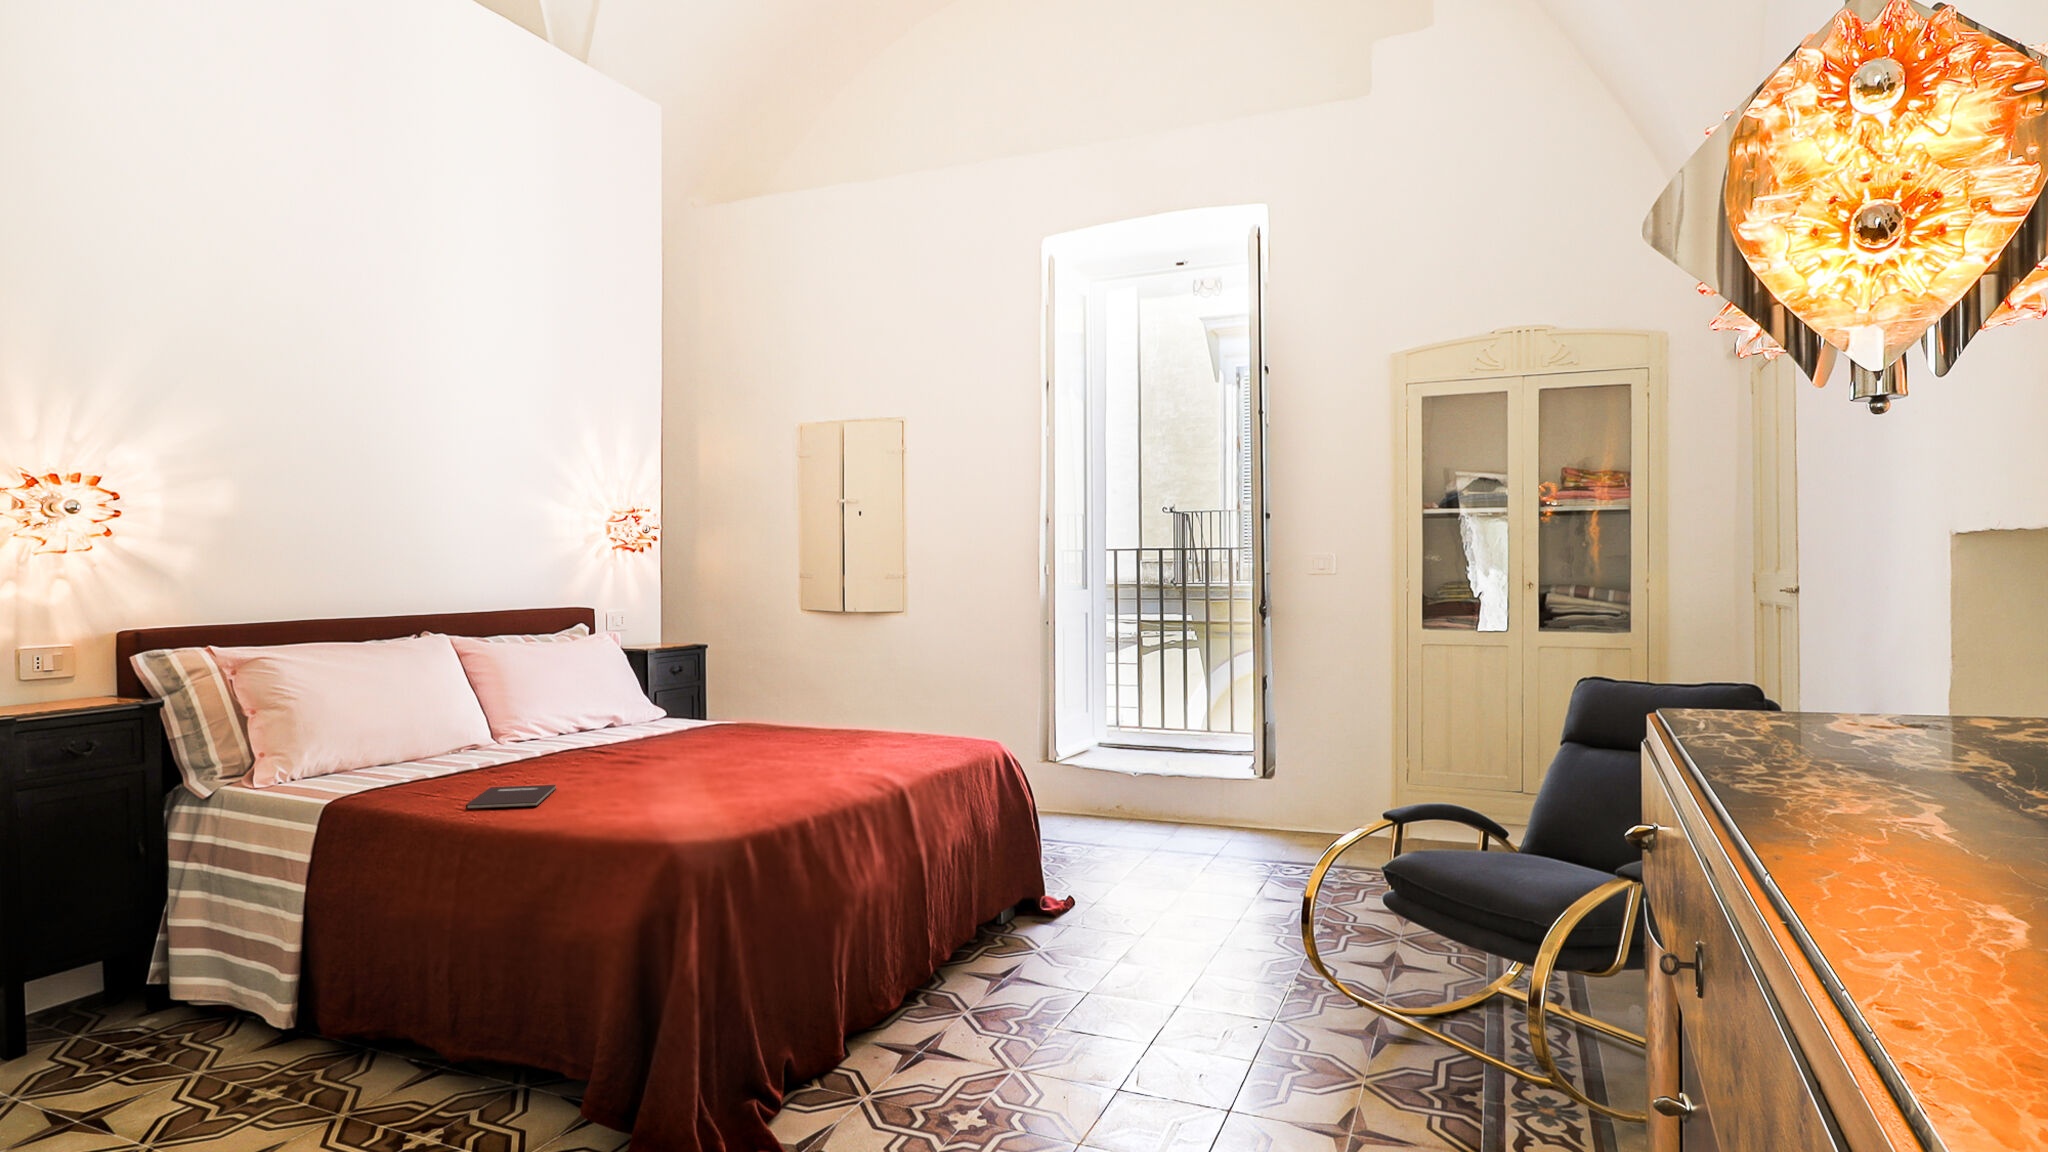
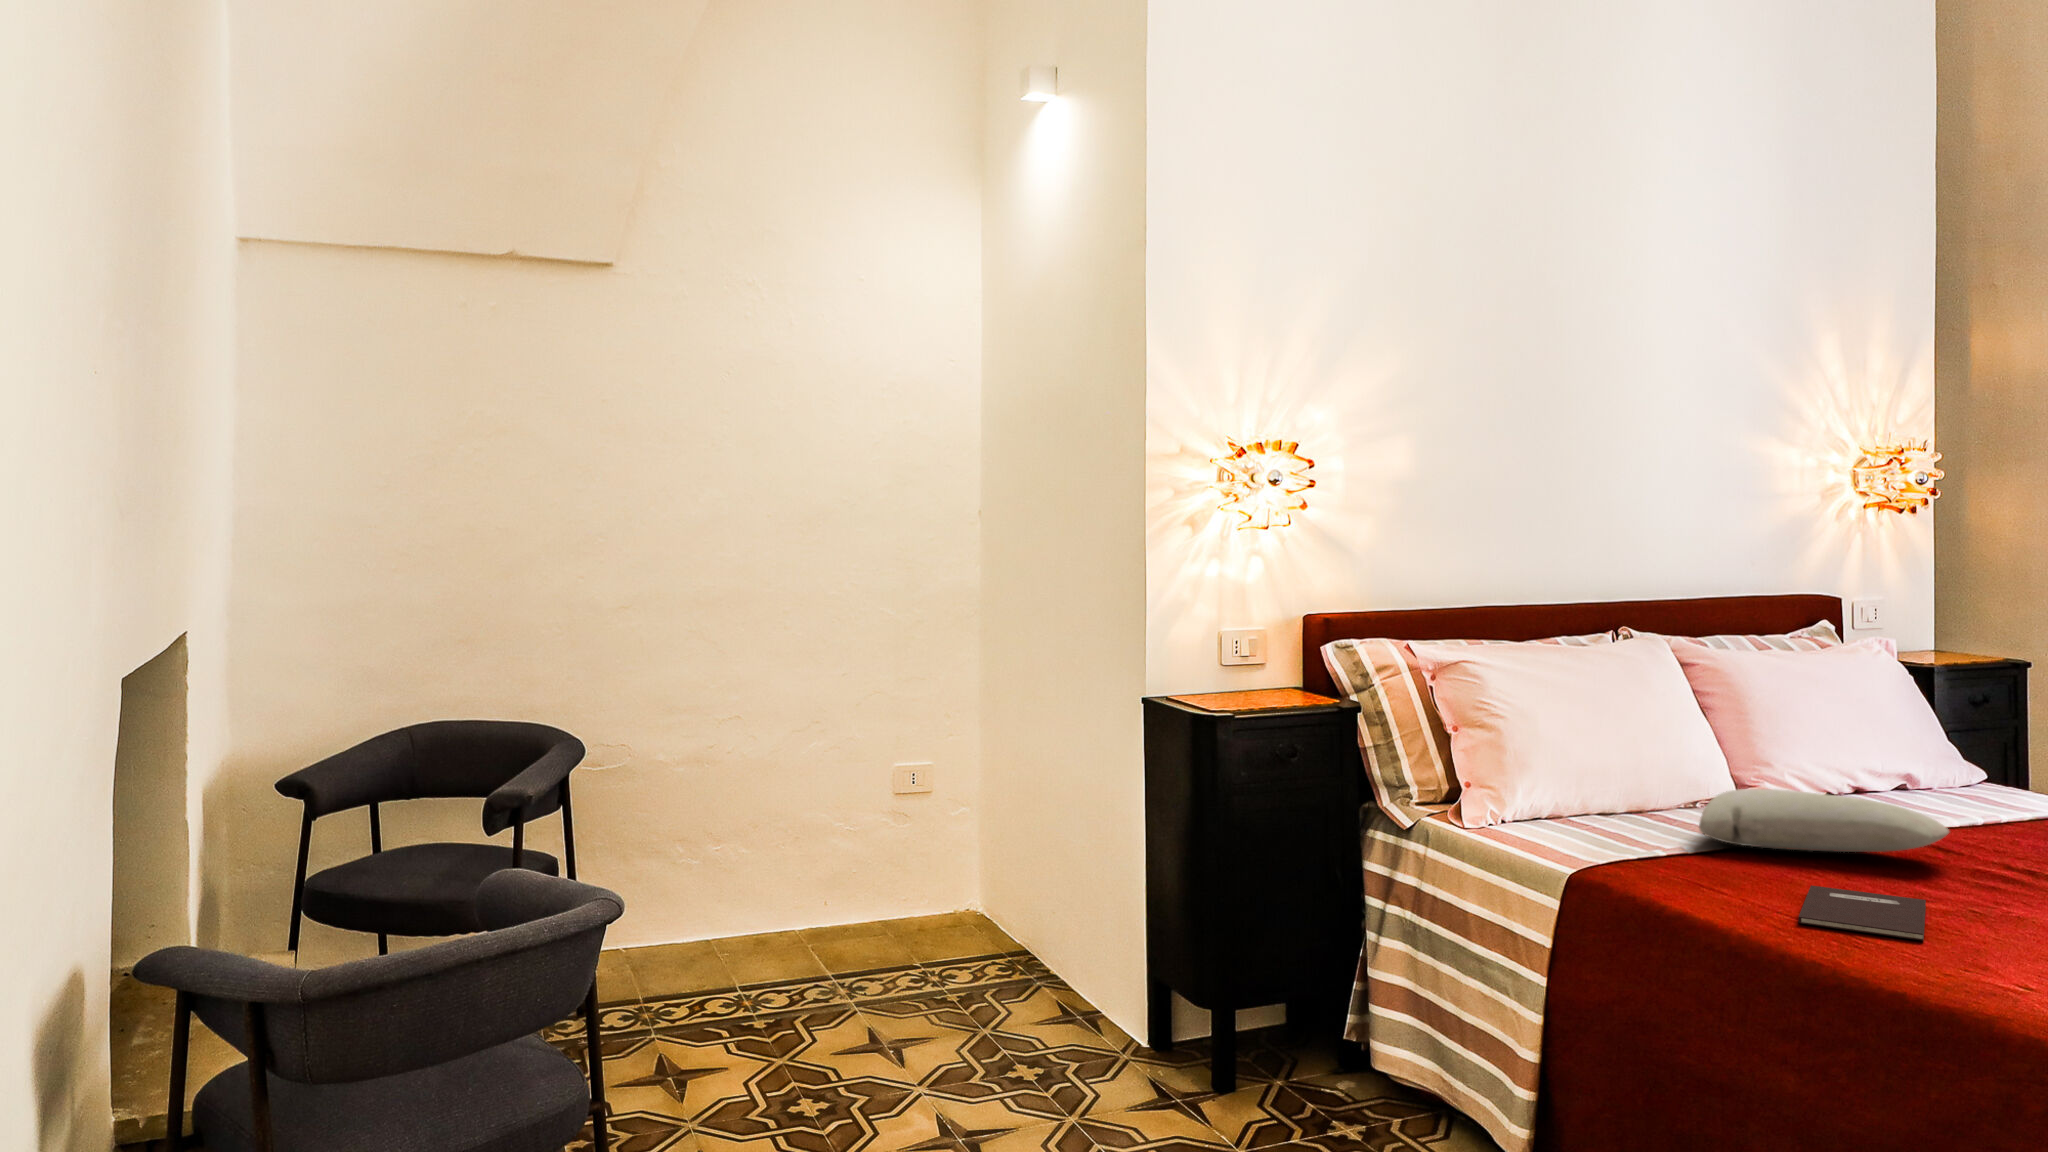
pillow: none [435,731,591,772] -> present [1699,789,1949,852]

